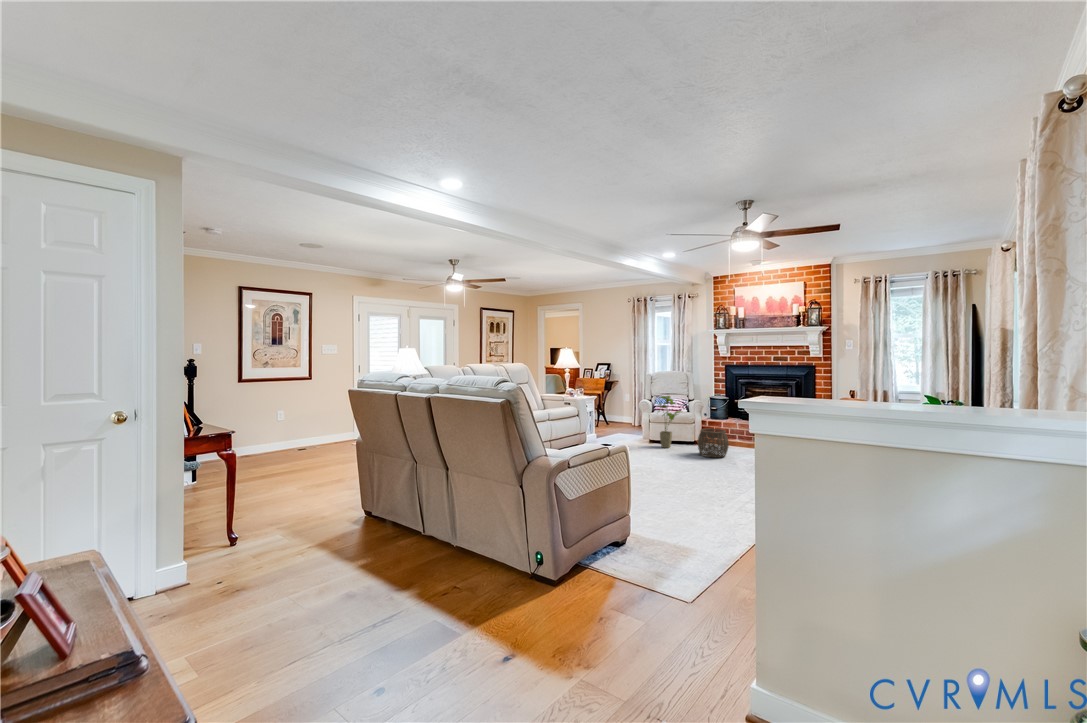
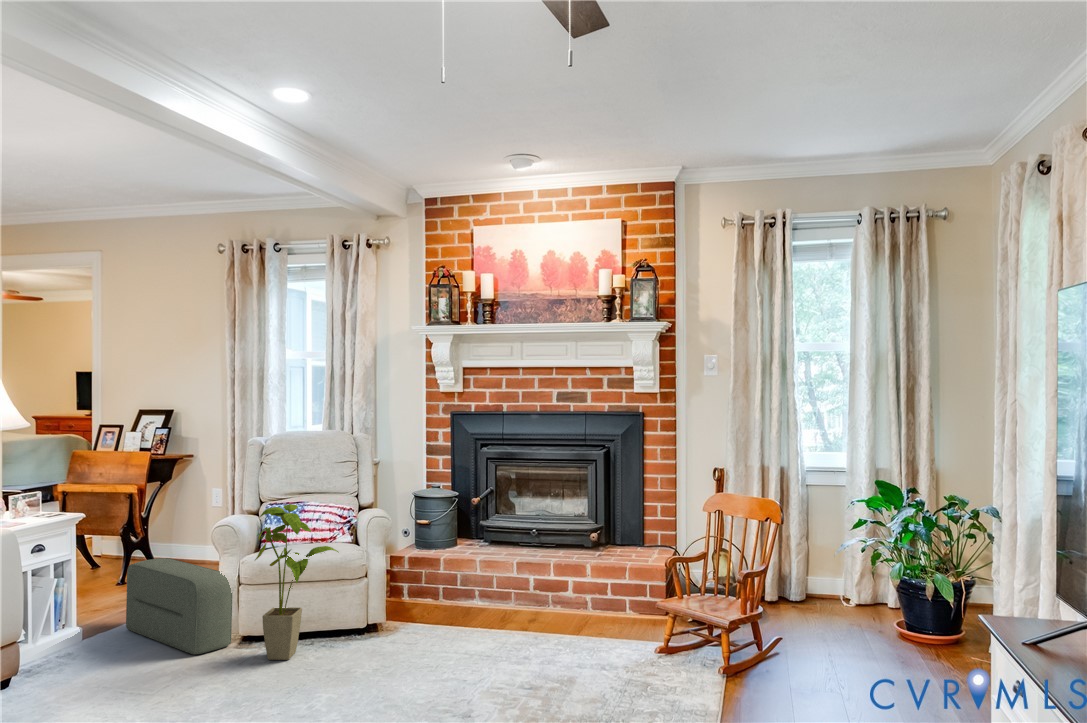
pouf: none [609,415,647,444] -> present [126,558,232,654]
woven basket: present [698,429,729,458] -> none [365,596,454,692]

